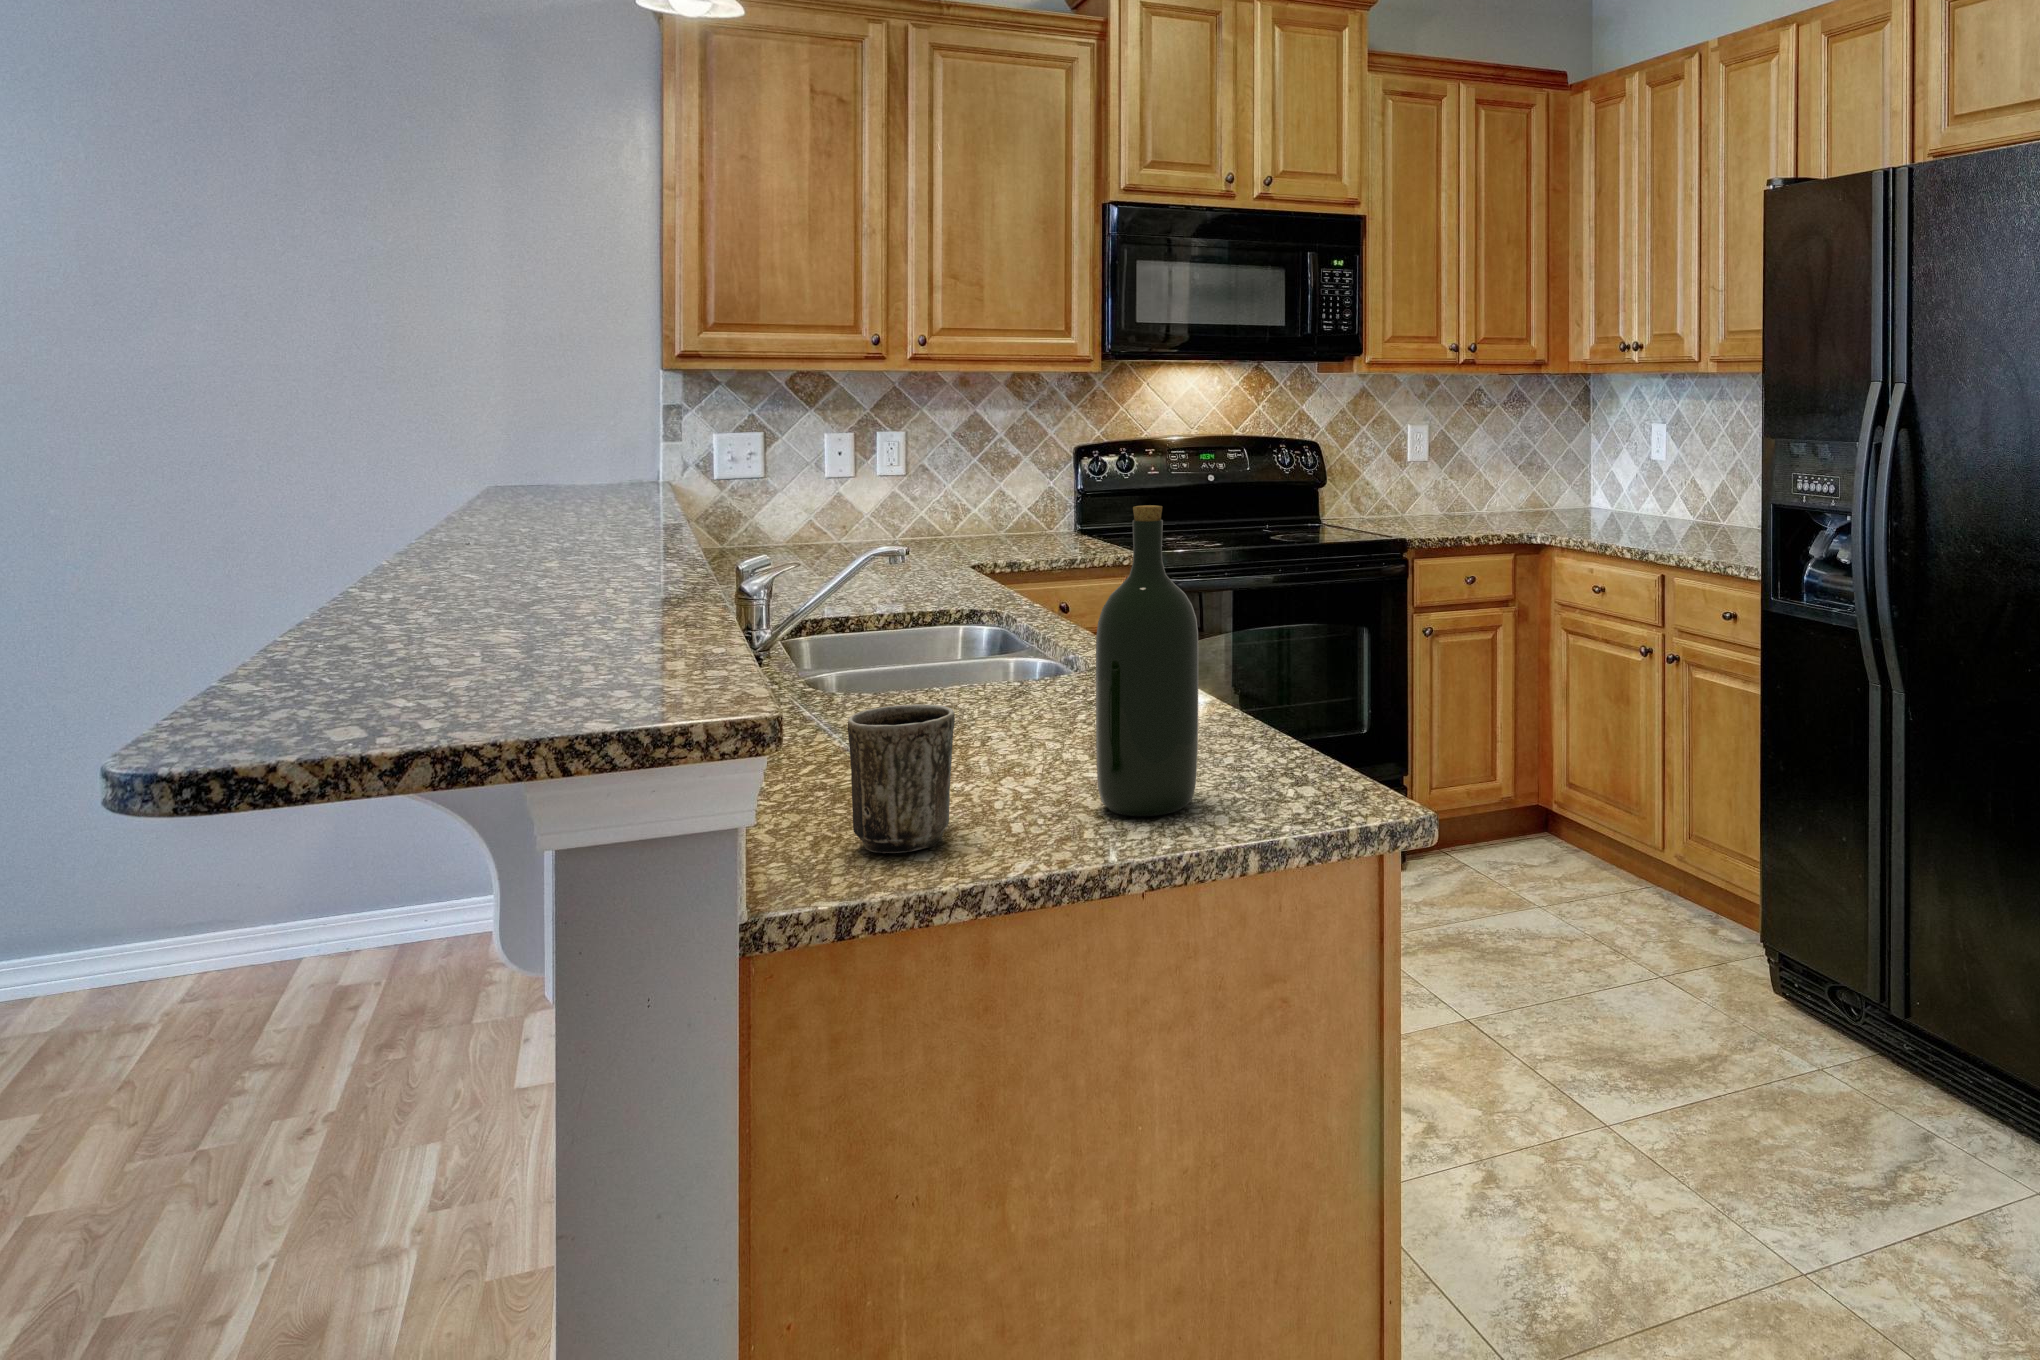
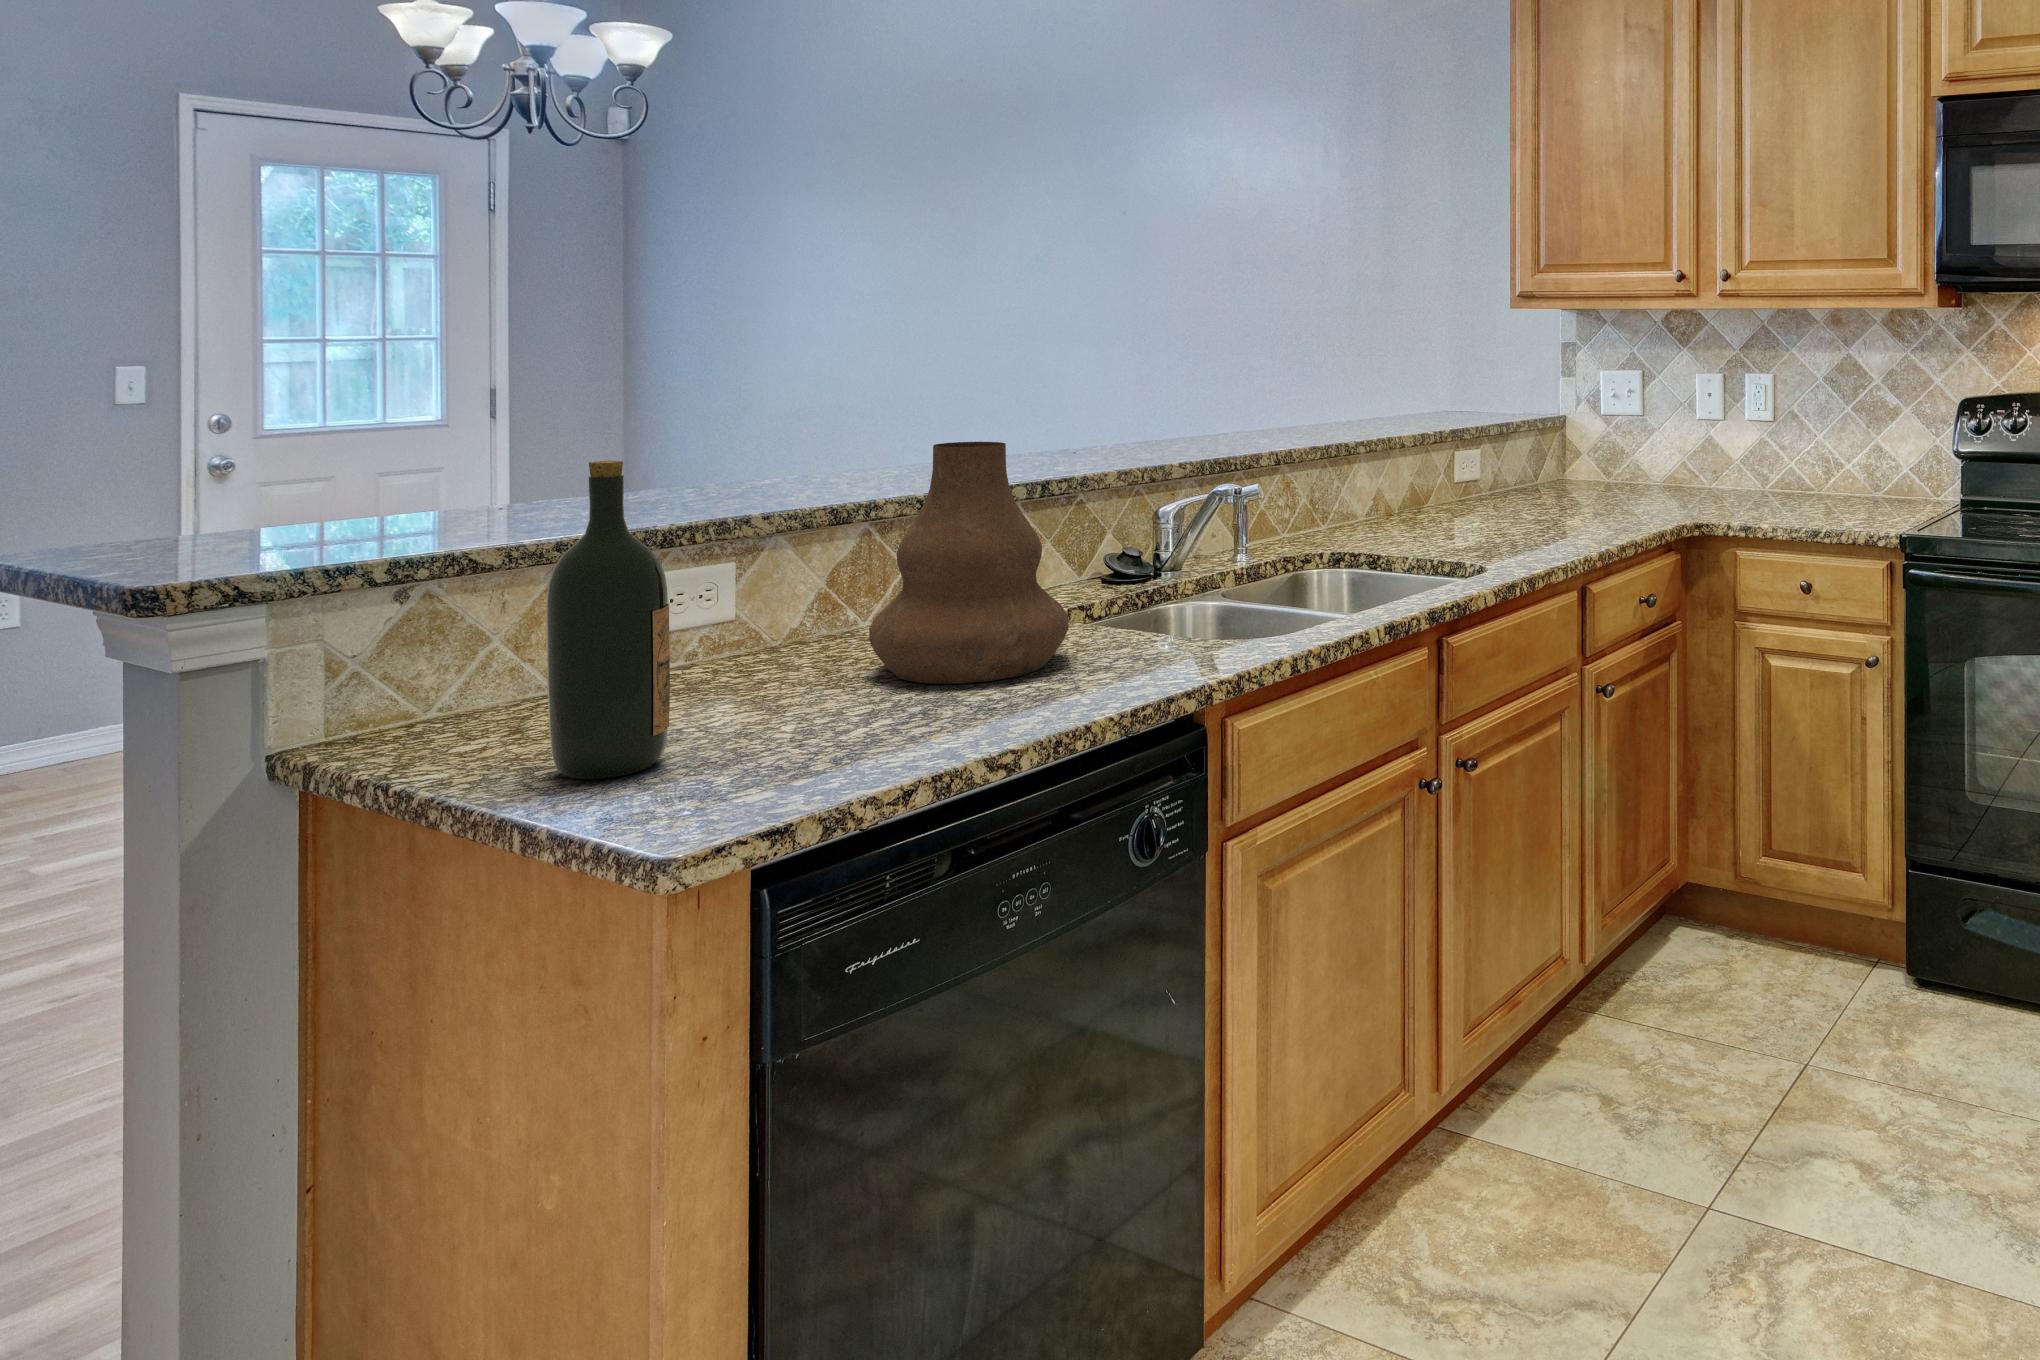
vase: none [903,494,1097,735] -> present [869,442,1069,684]
mug: present [848,704,955,853] -> none [413,617,557,746]

